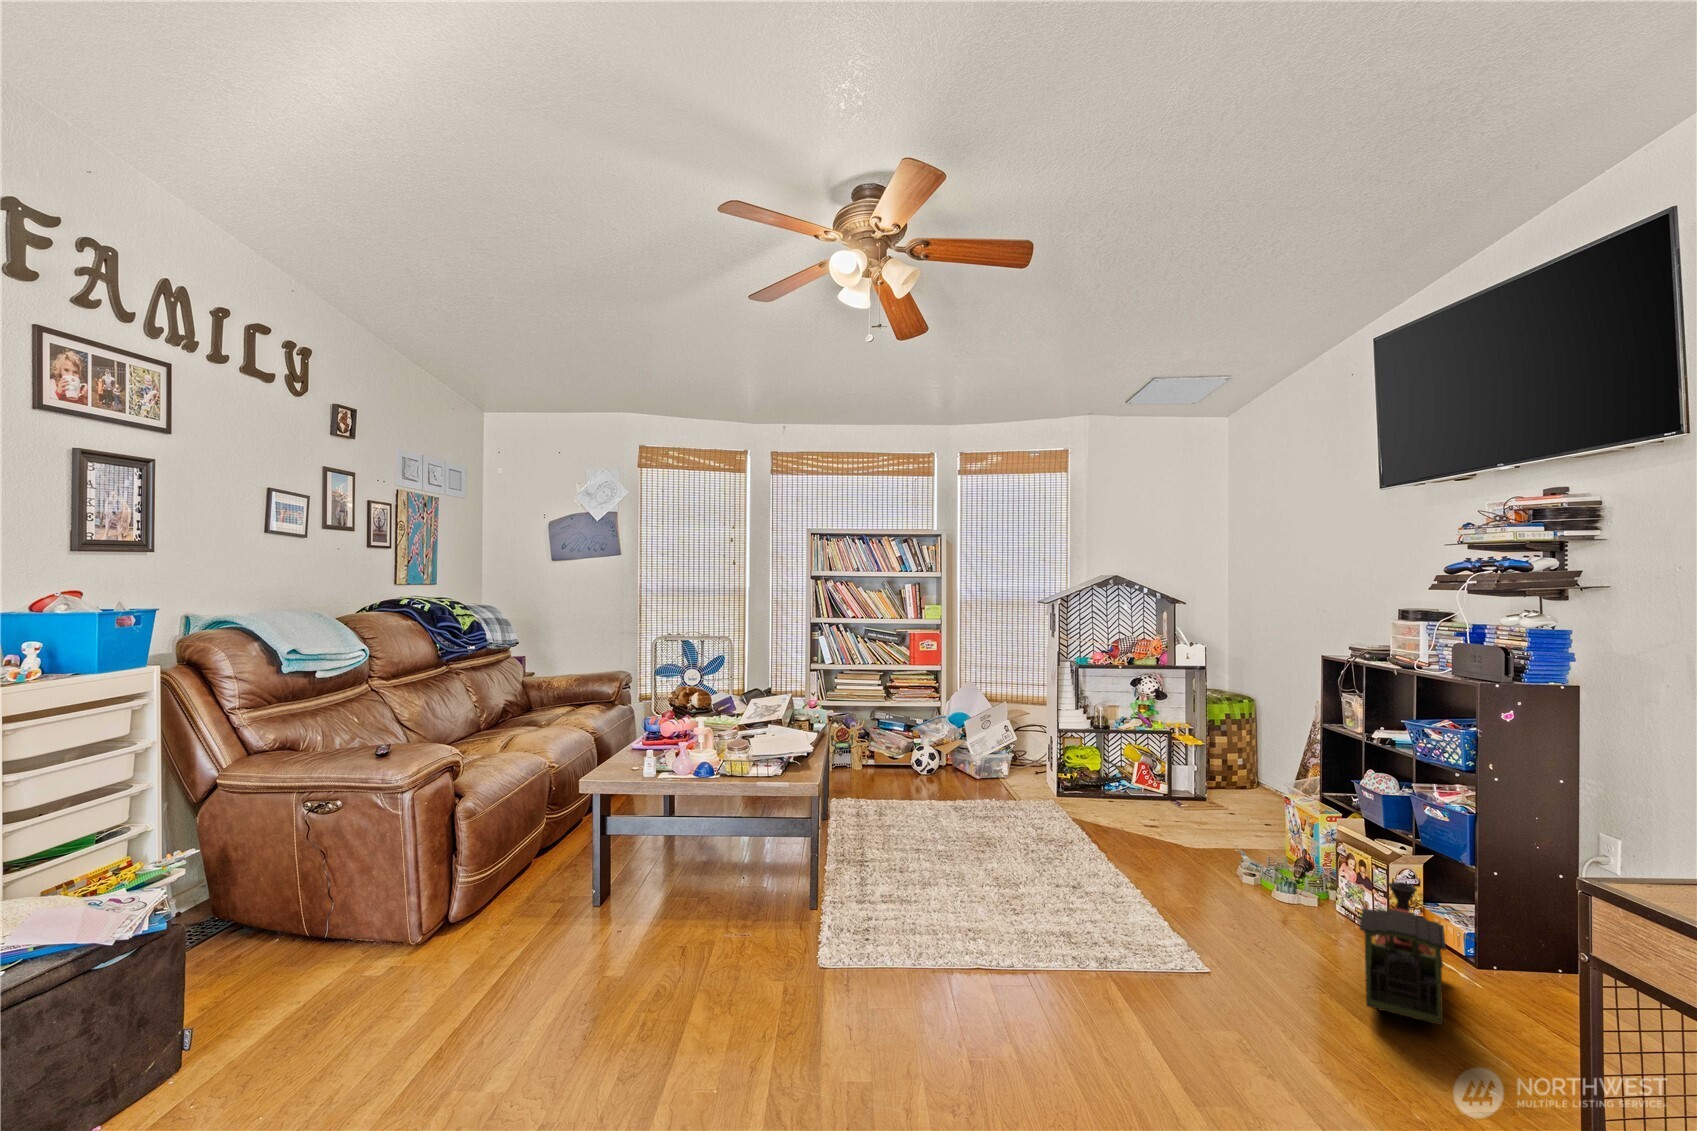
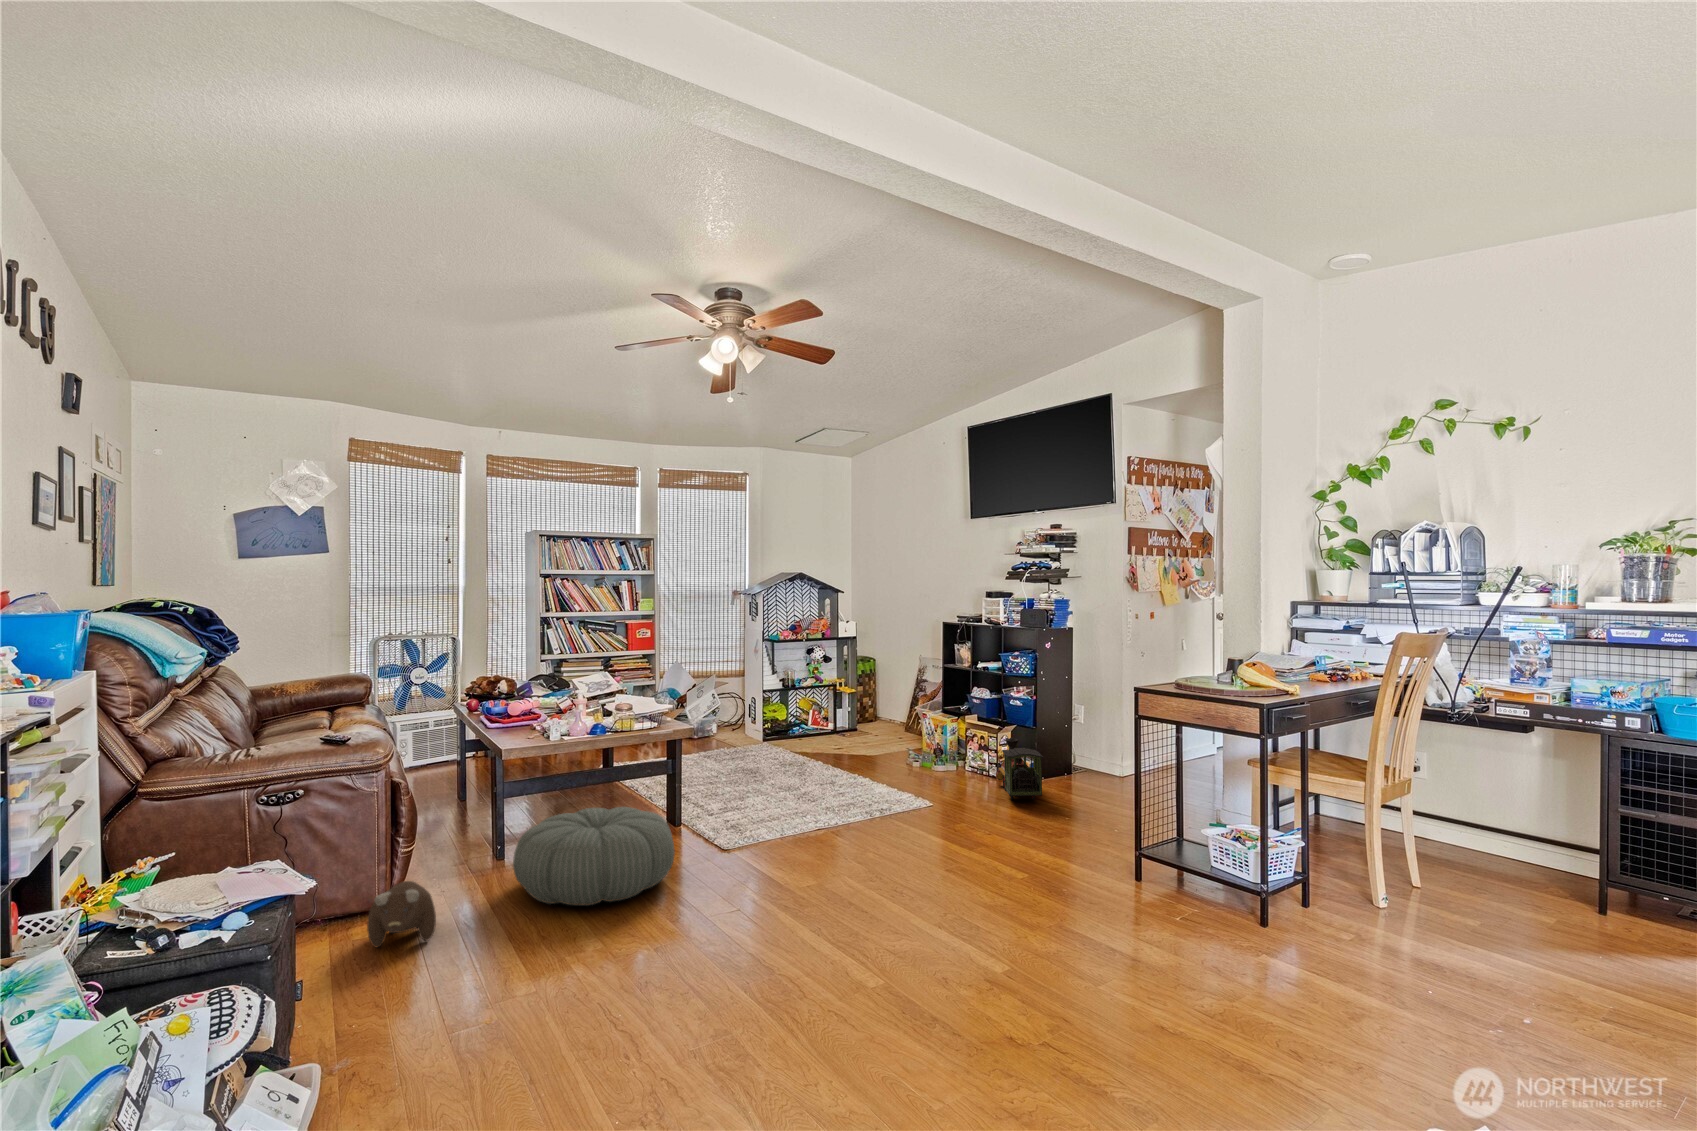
pouf: none [474,882,697,1042] -> present [513,807,675,906]
plush toy: none [261,946,377,1032] -> present [367,881,436,947]

